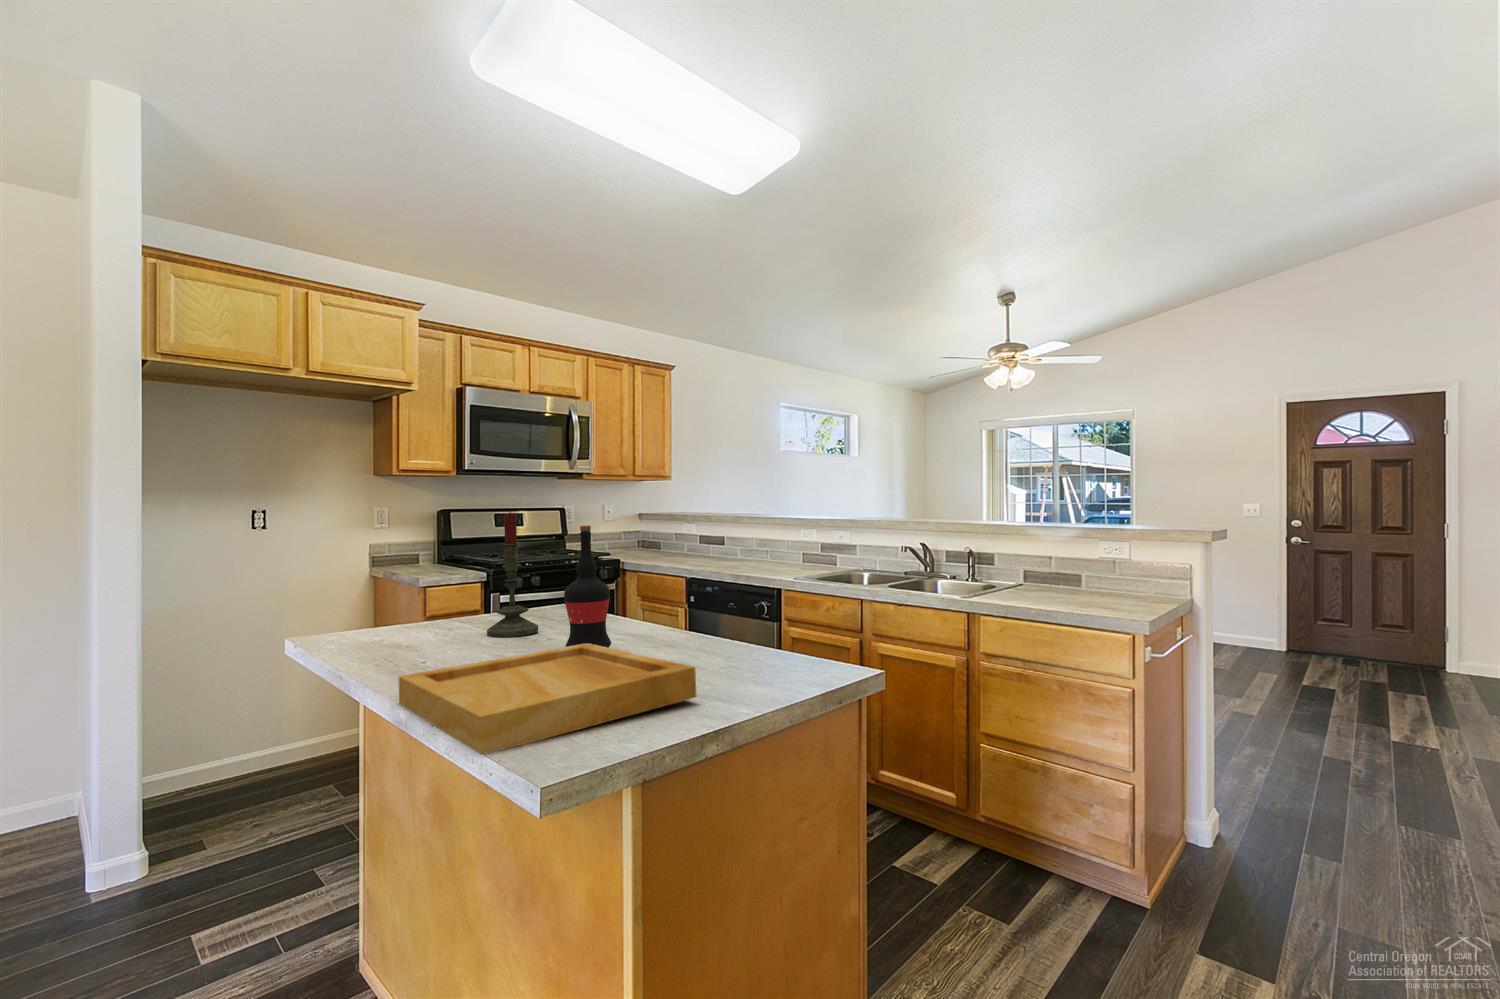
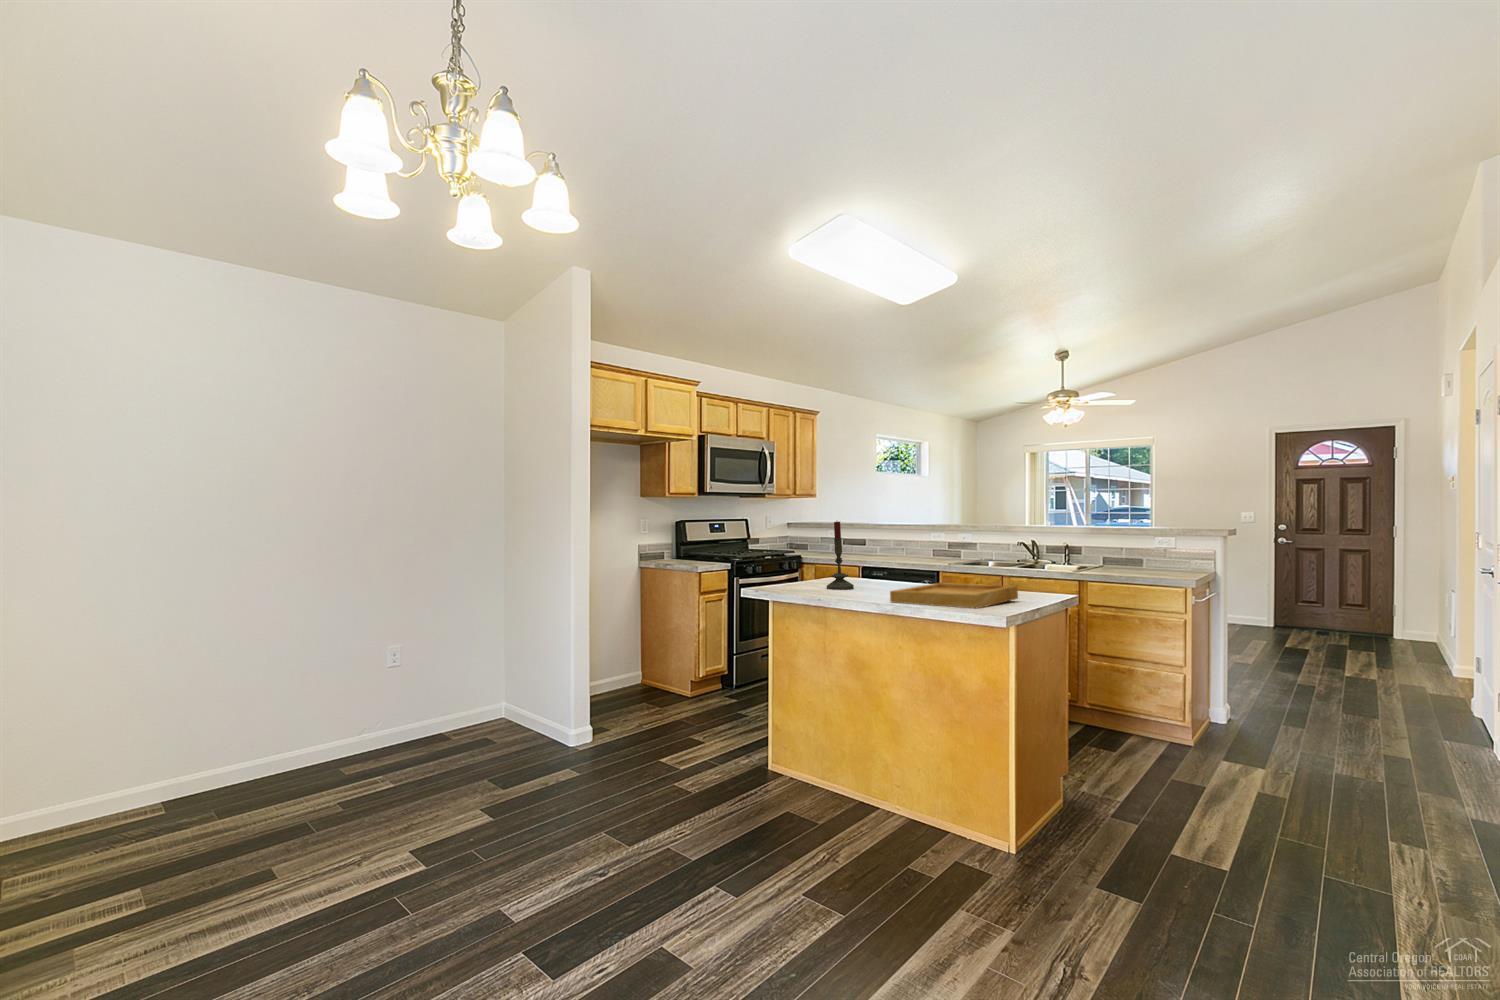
wine bottle: present [564,525,611,648] -> none [899,527,923,592]

